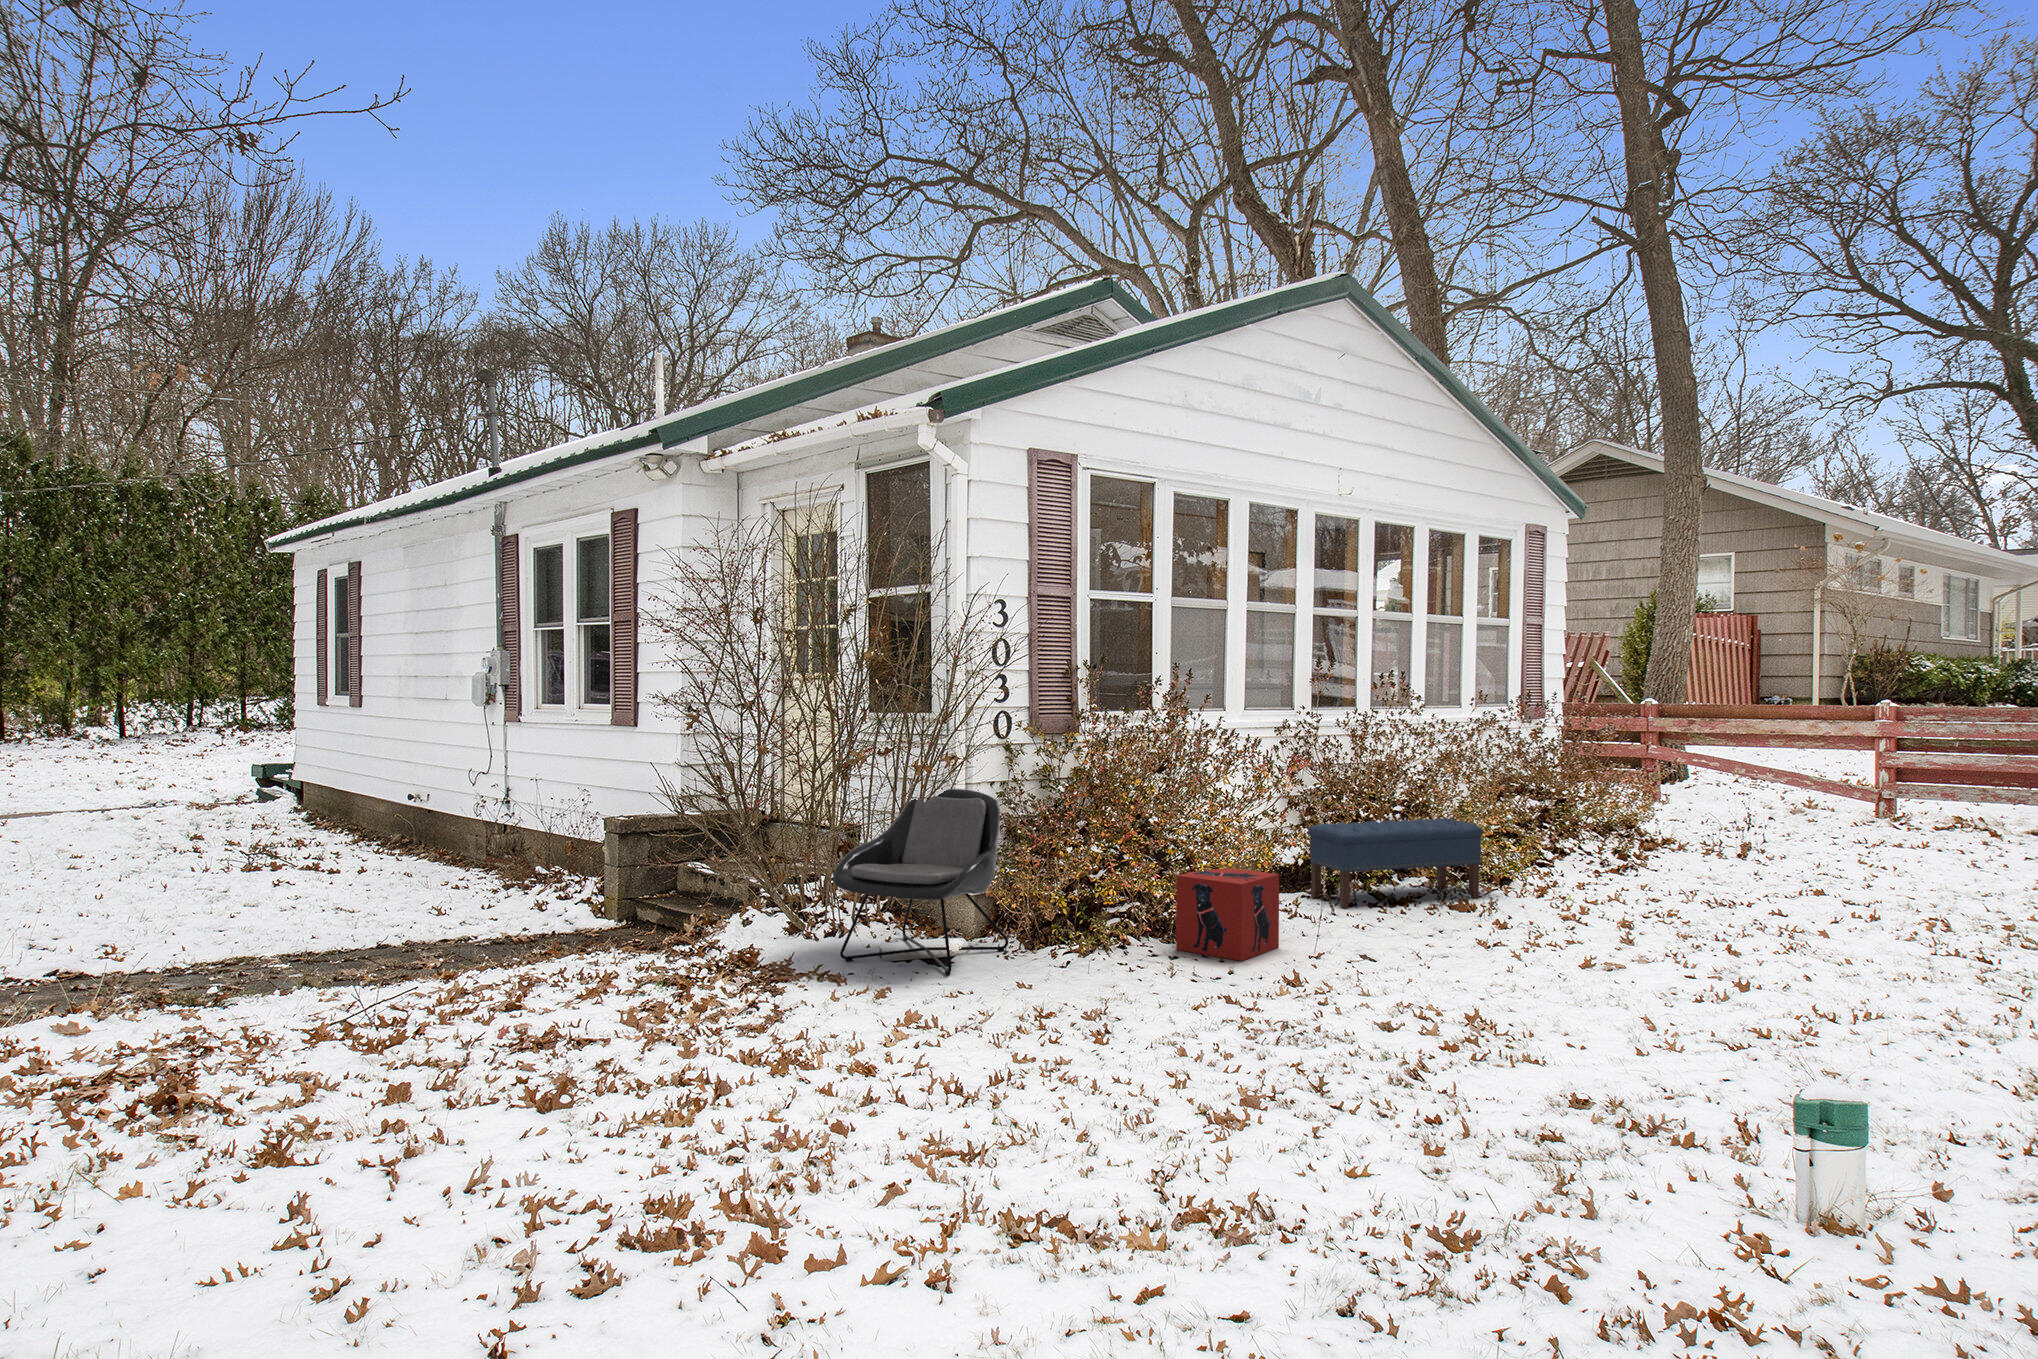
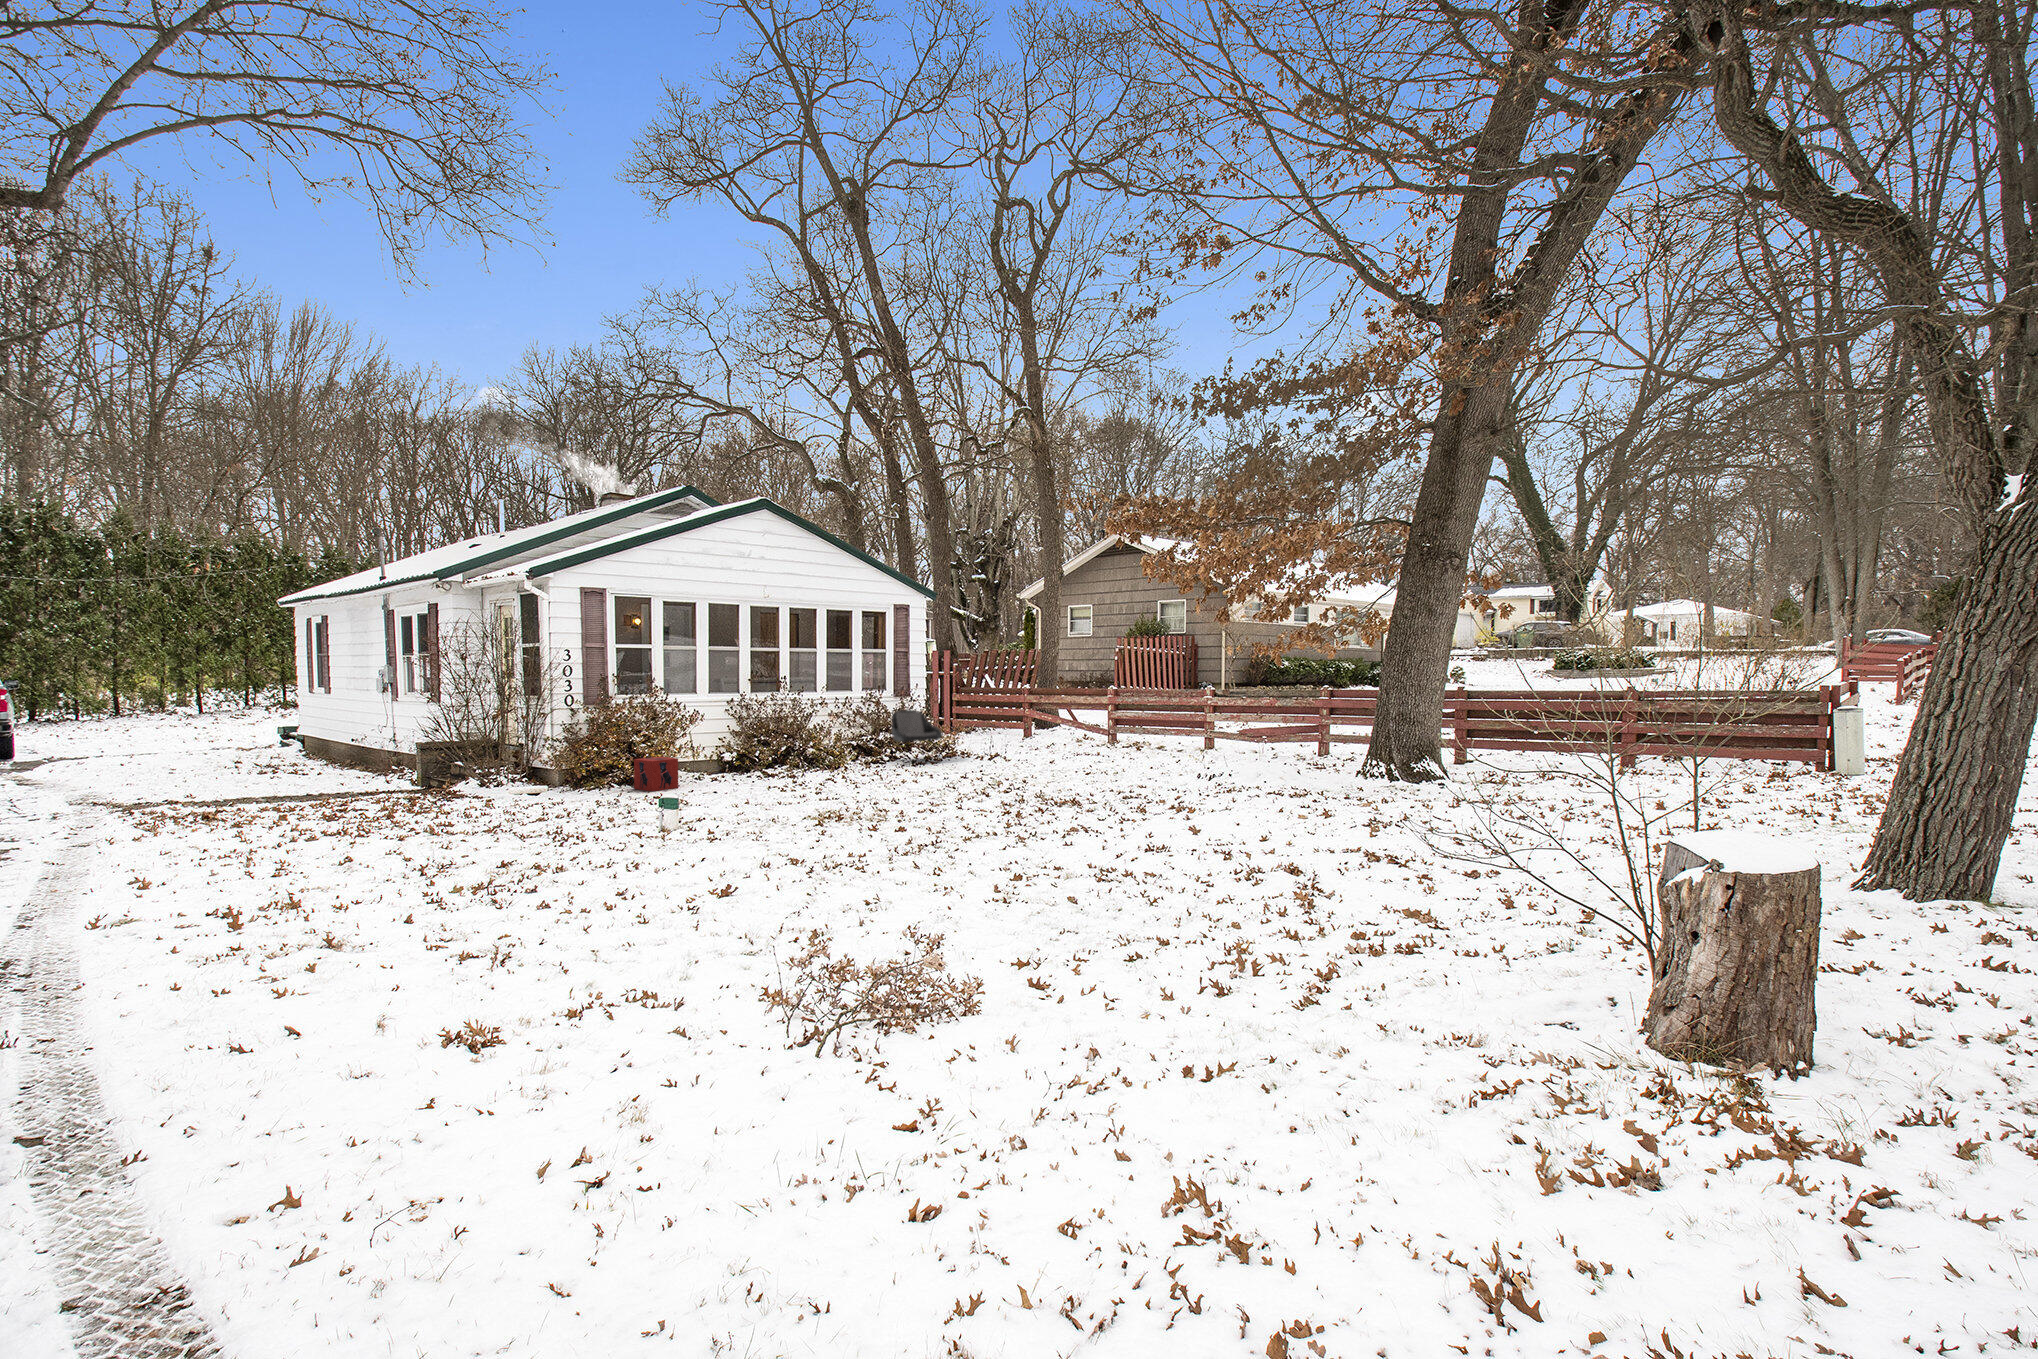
lounge chair: present [833,789,1008,975] -> present [892,710,943,761]
bench: present [1308,818,1483,908] -> none [735,740,810,777]

